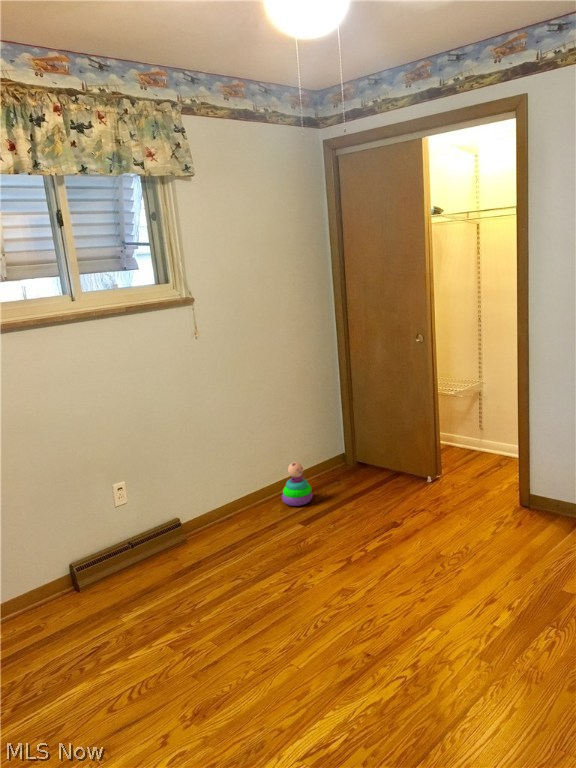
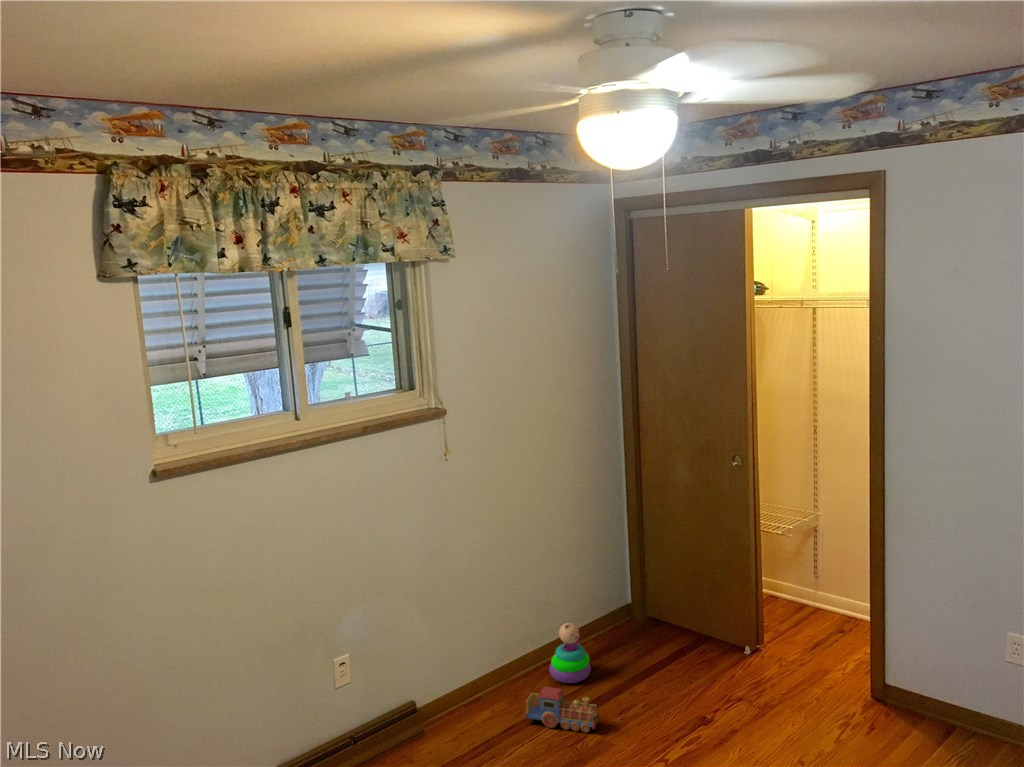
toy train: none [261,505,317,536] -> present [524,687,600,733]

